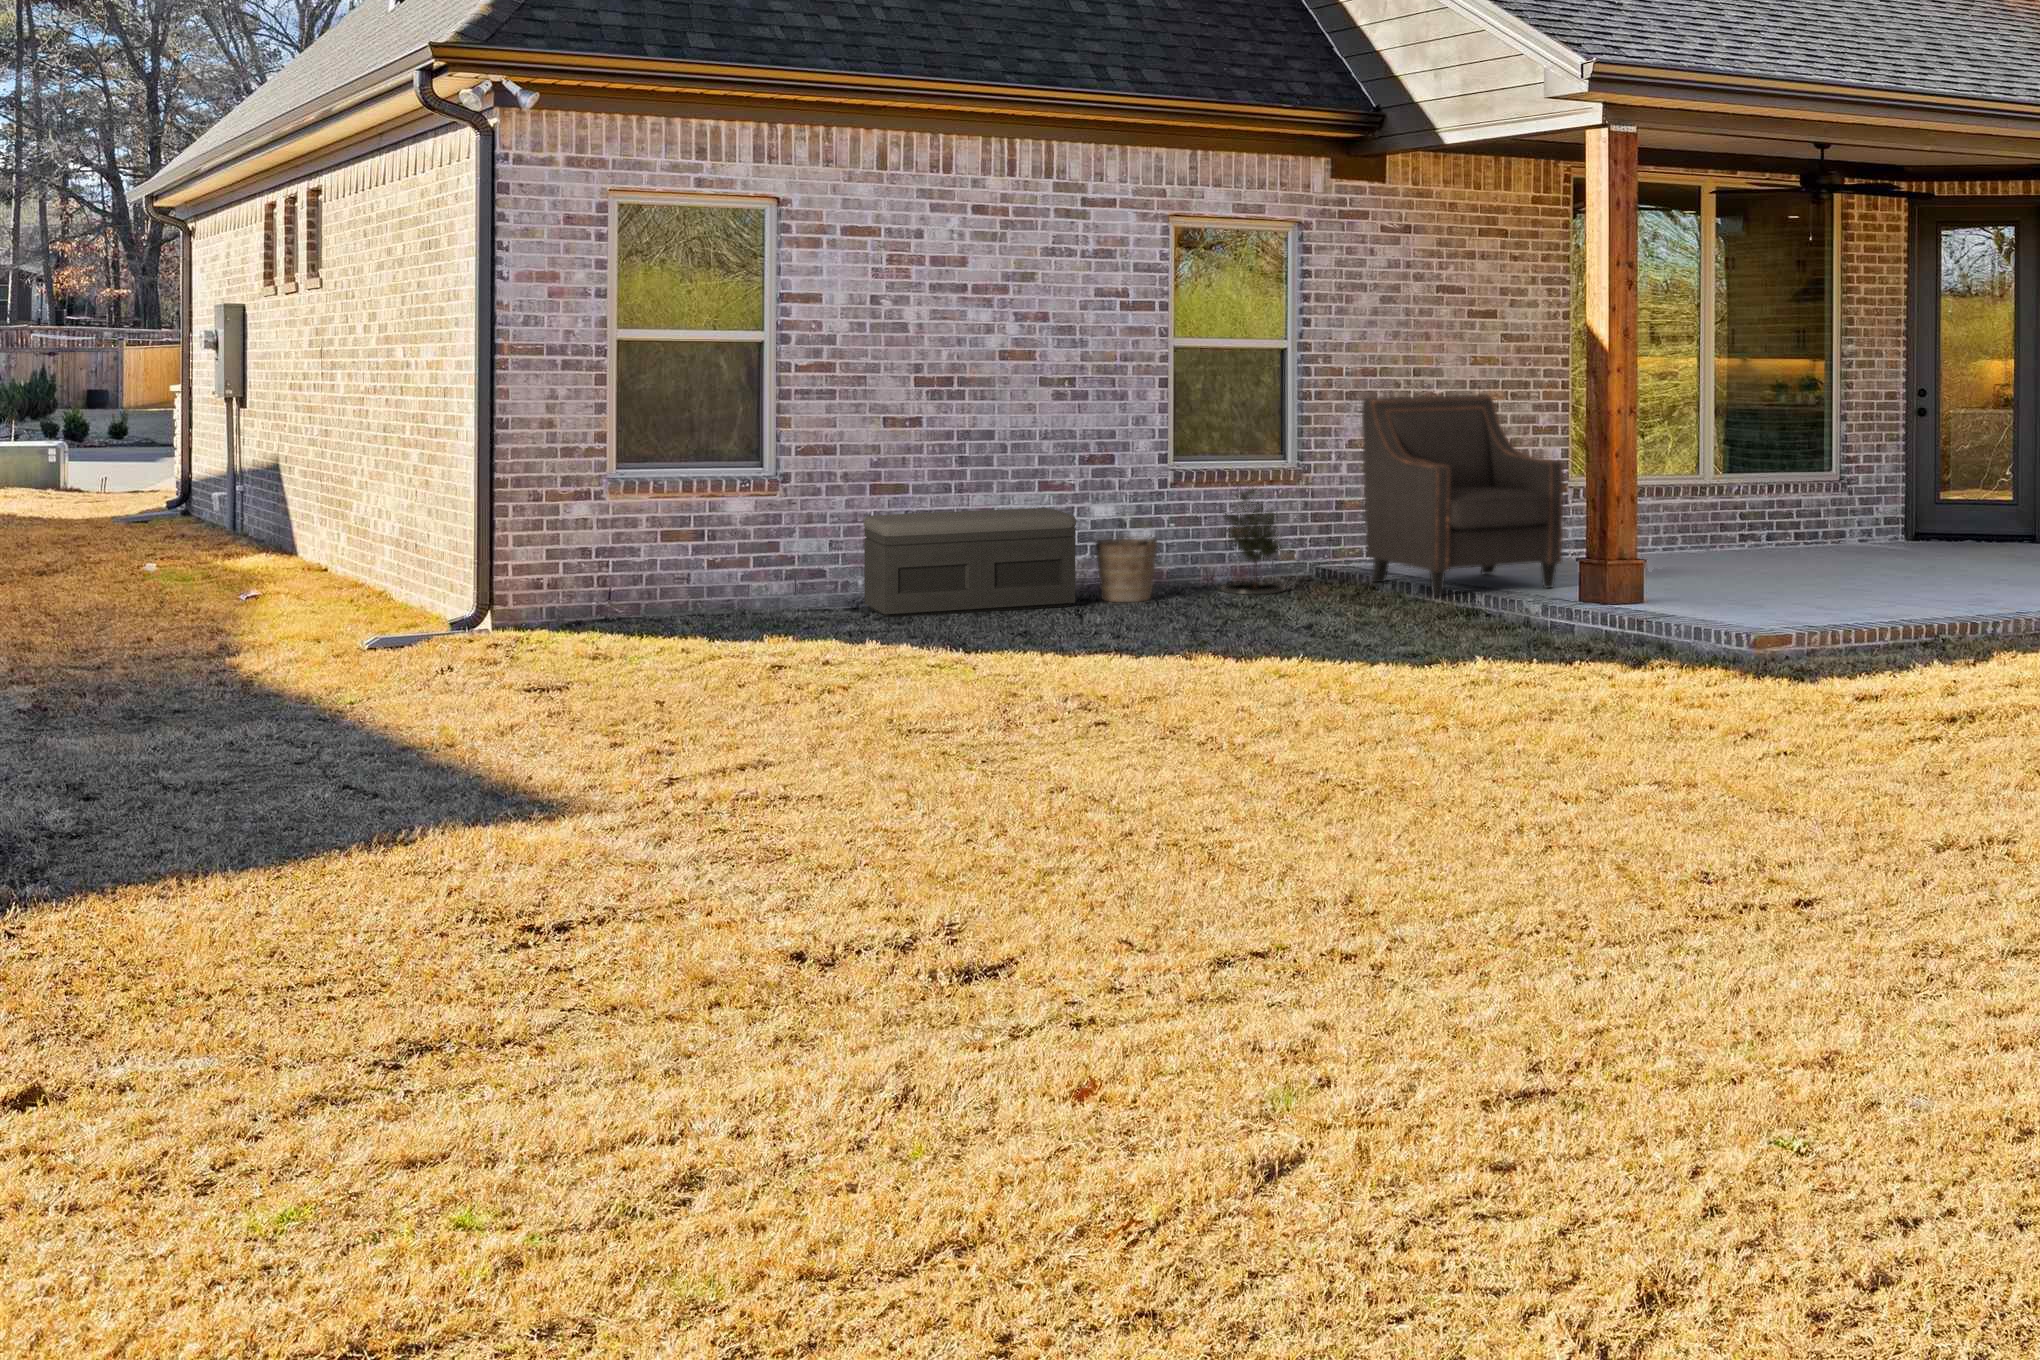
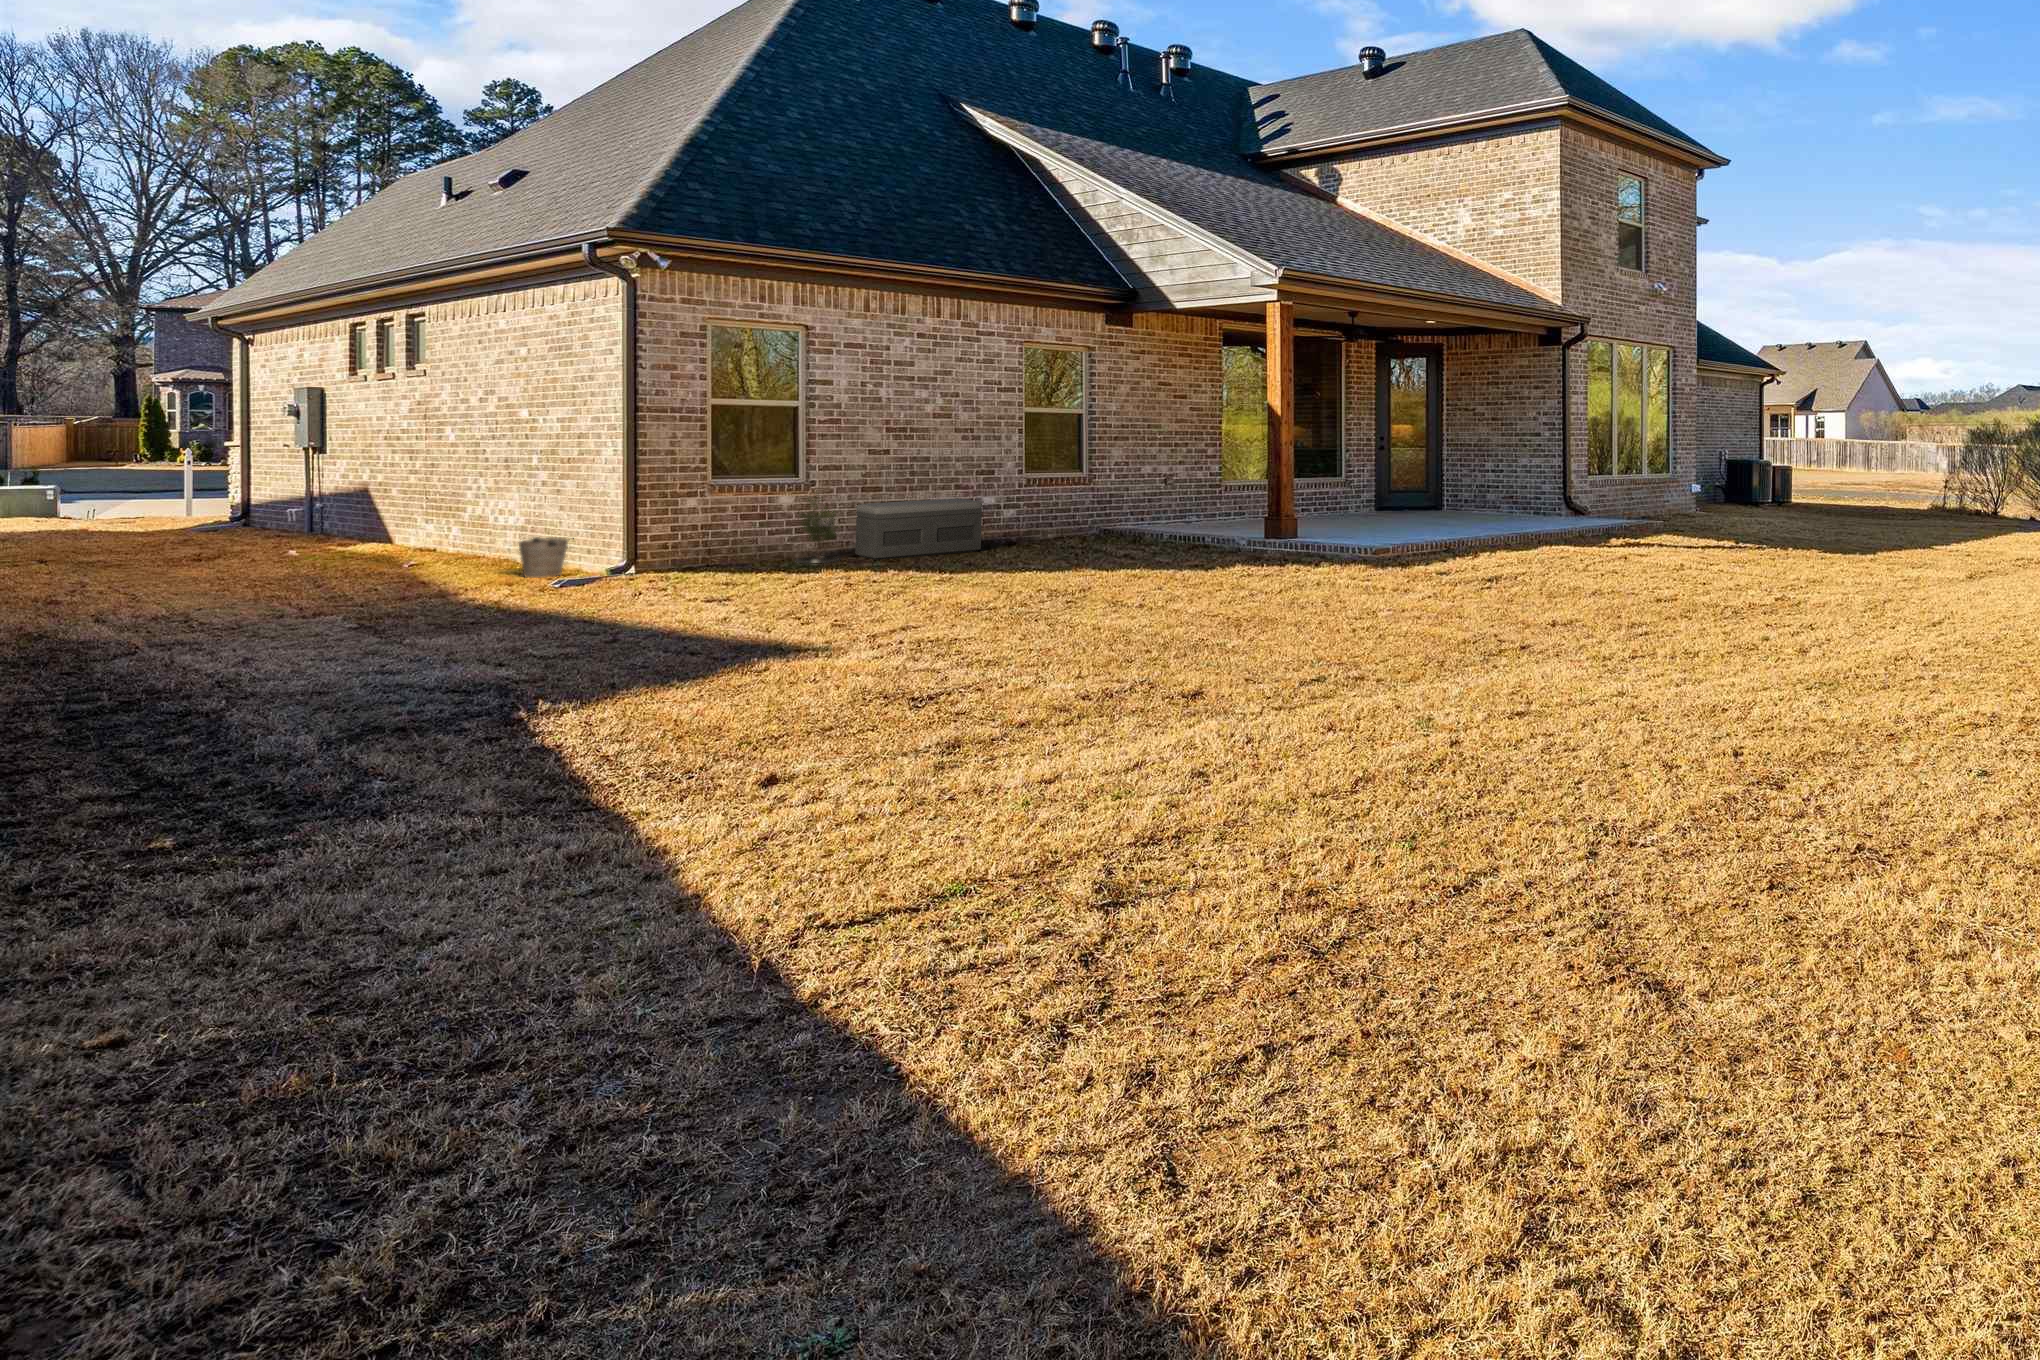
chair: present [1362,394,1564,596] -> none [1125,437,1235,541]
potted tree: present [1221,480,1286,595] -> present [797,497,839,563]
bucket: present [1094,536,1157,602] -> present [519,537,574,578]

